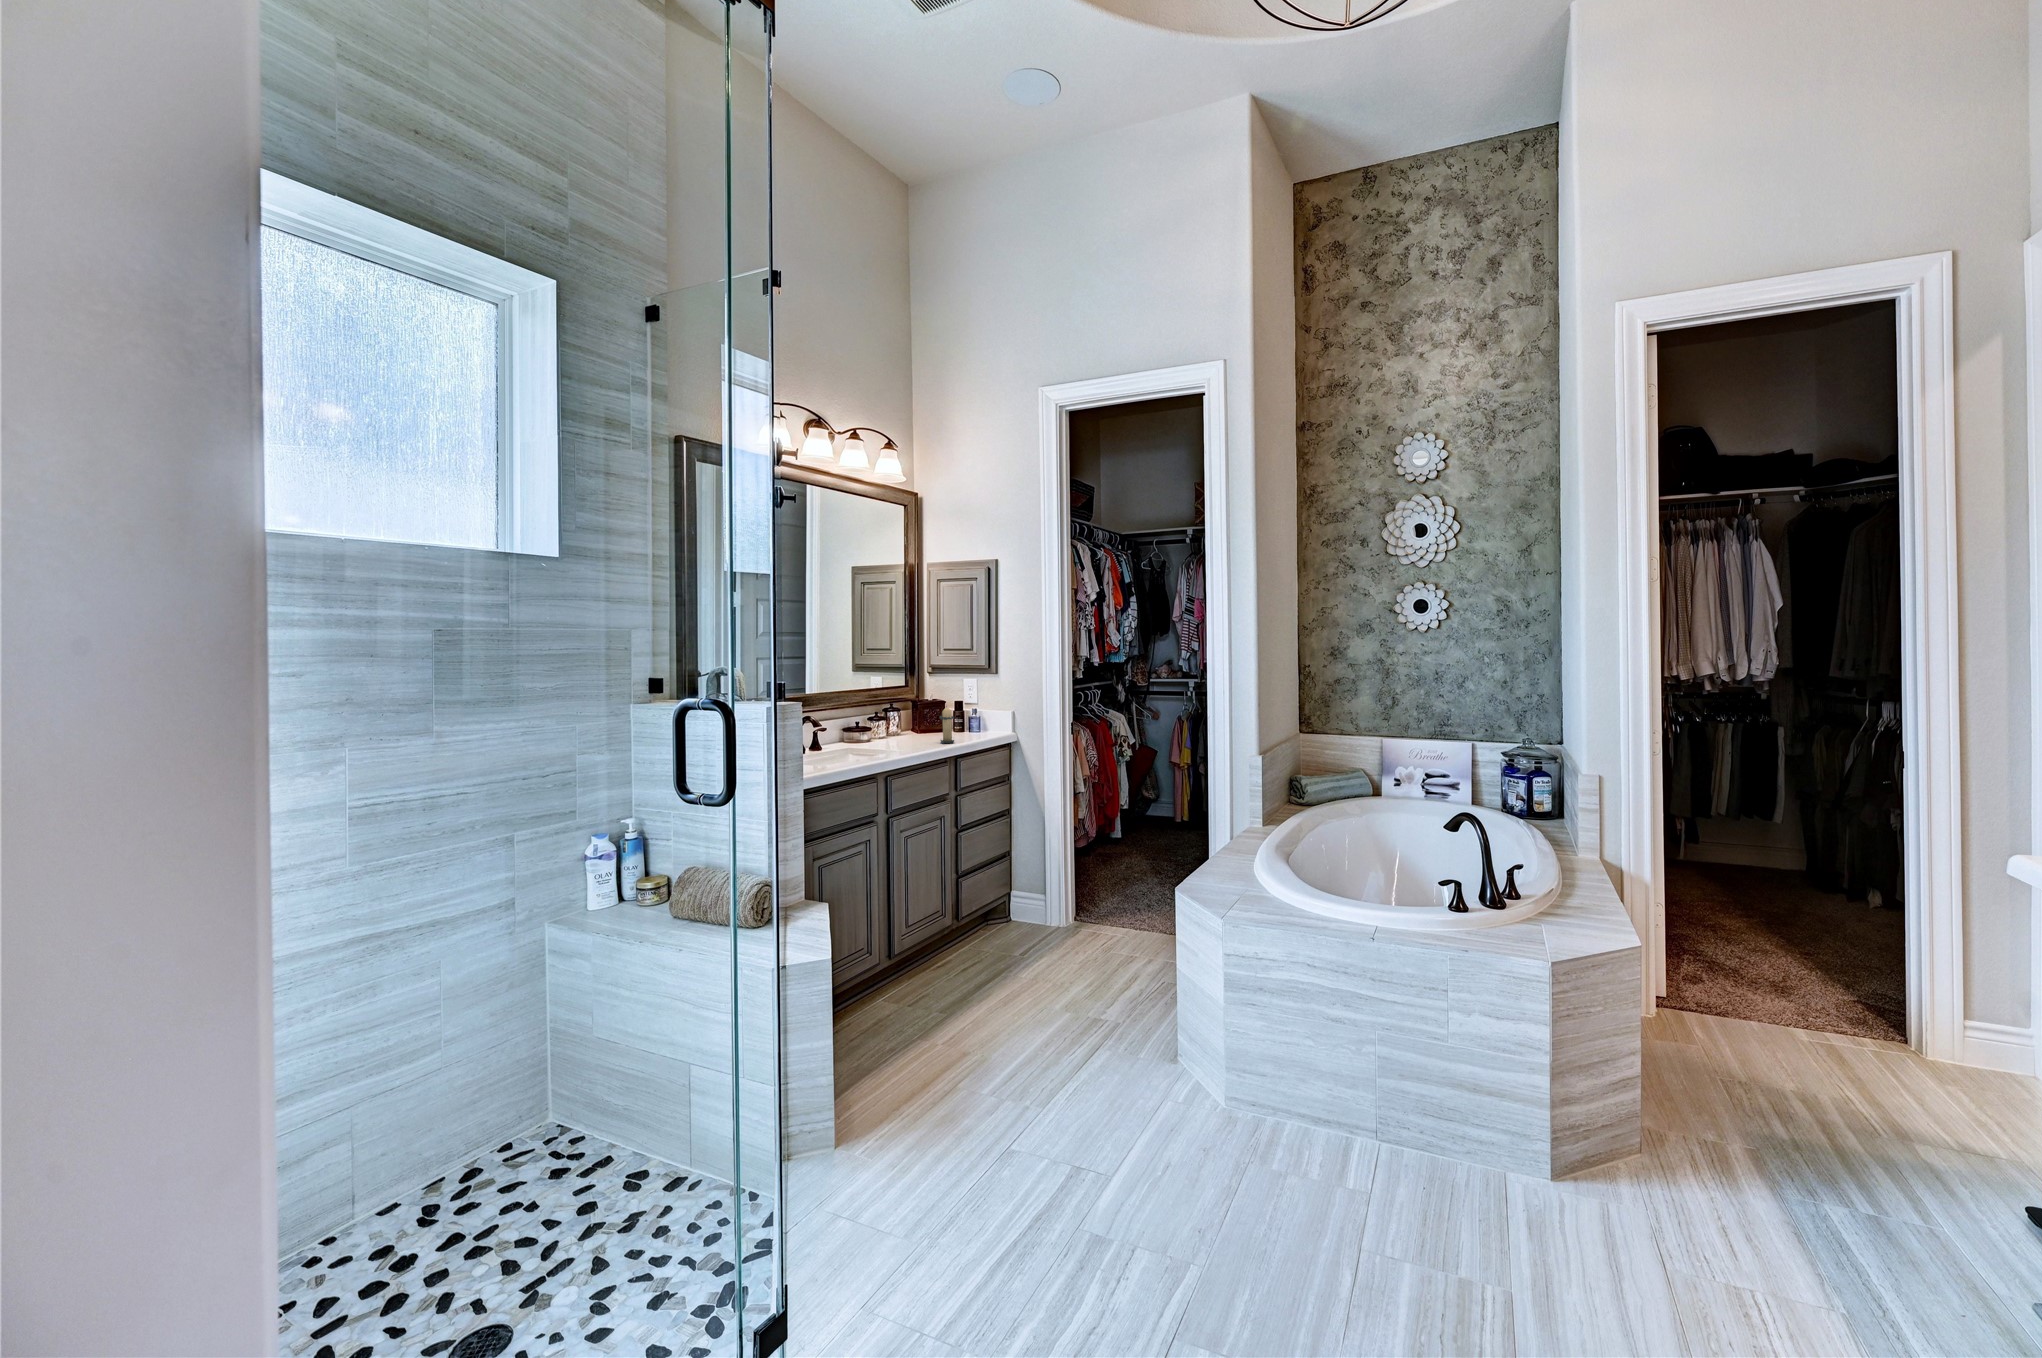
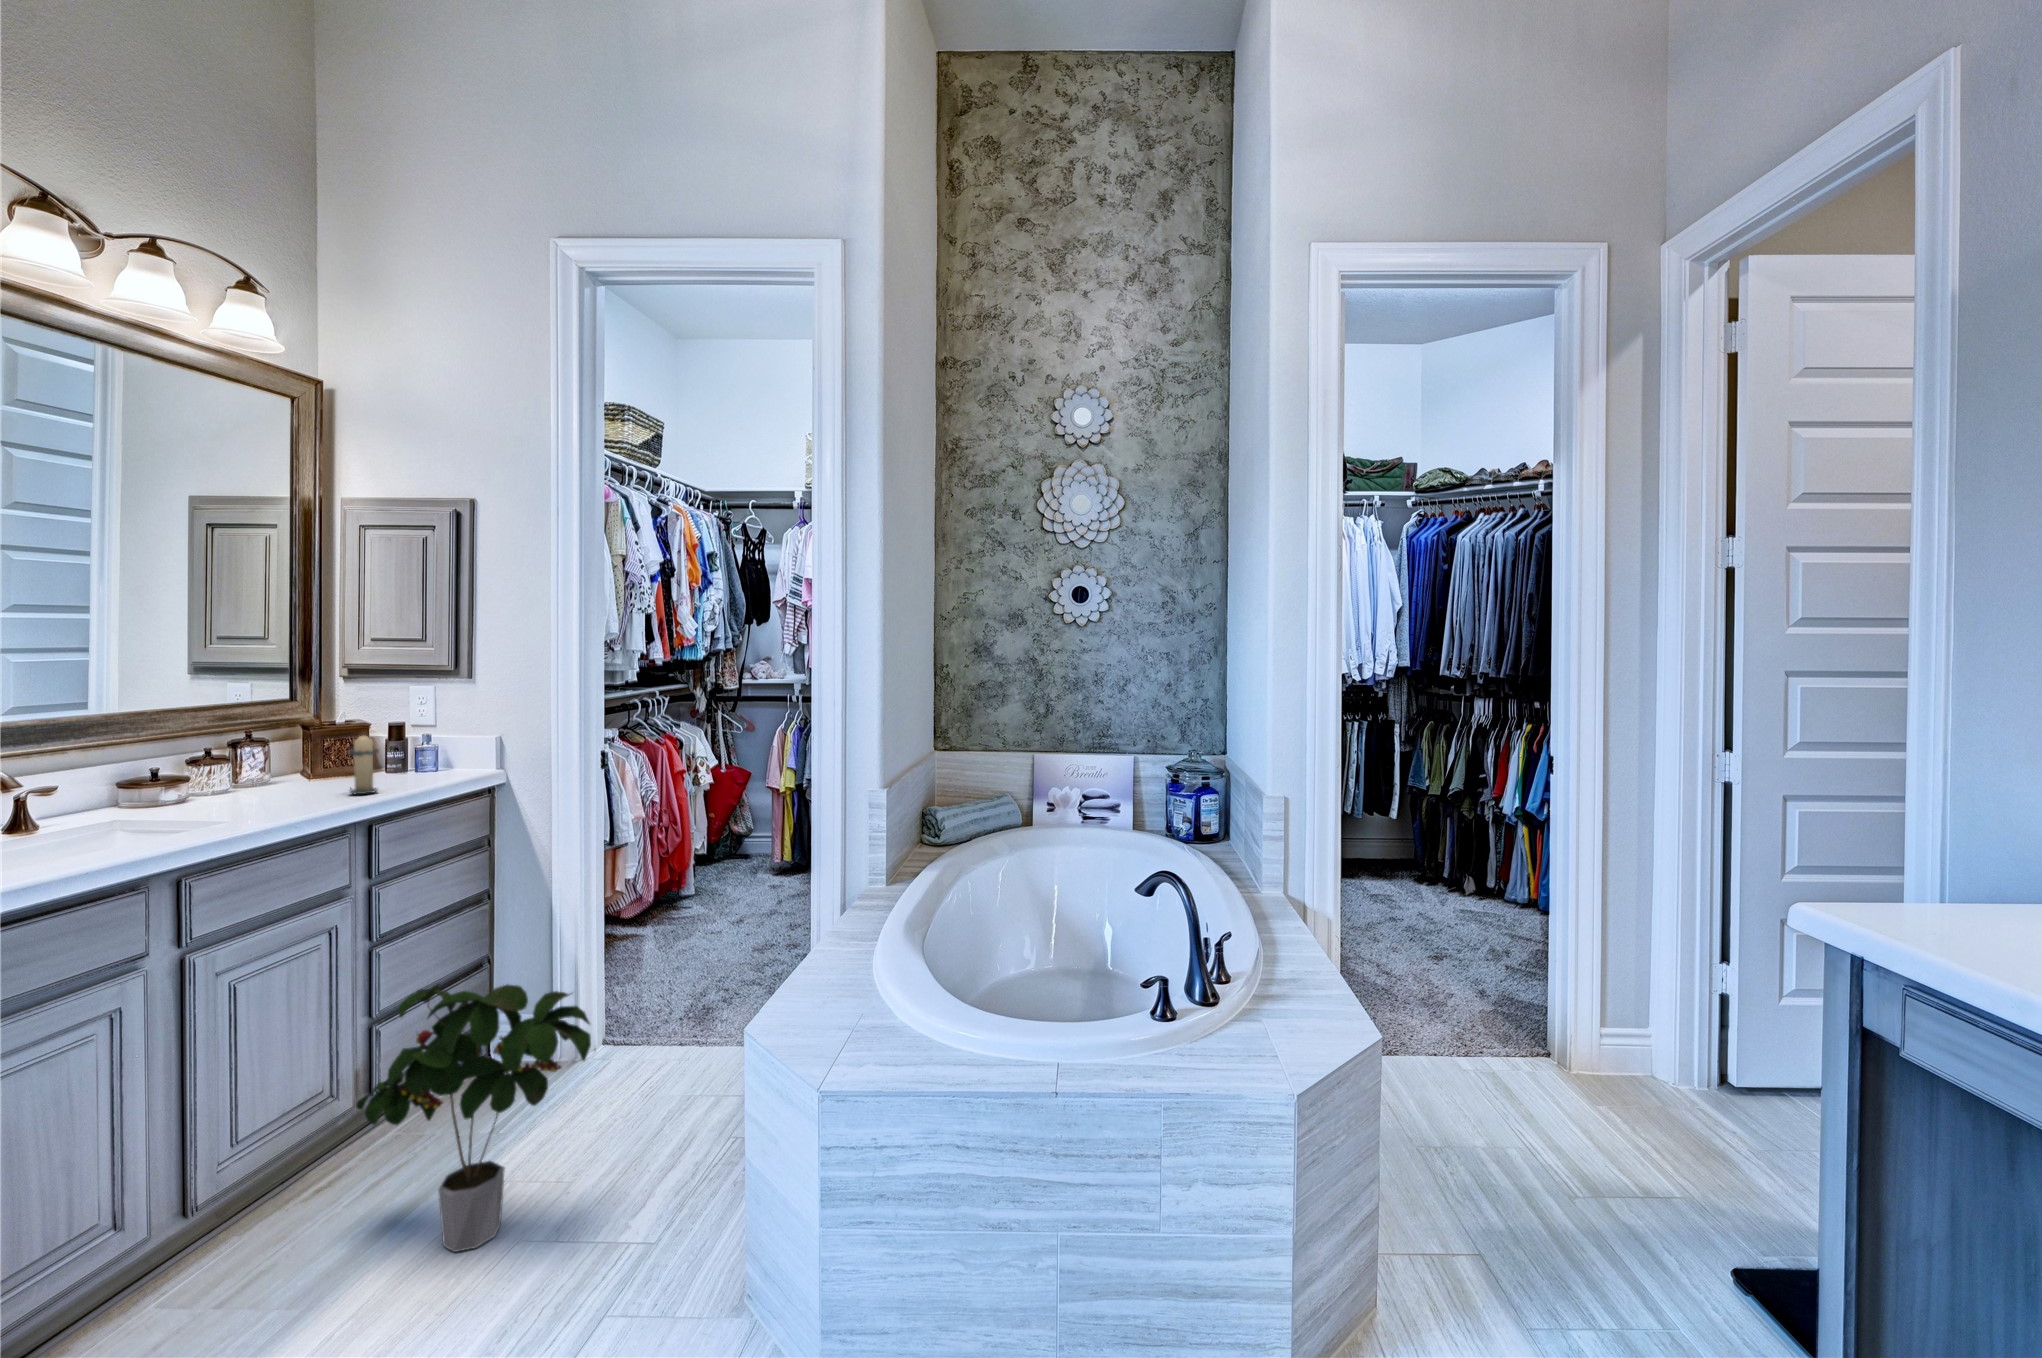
potted plant: none [957,856,1080,1016] -> present [356,984,591,1252]

